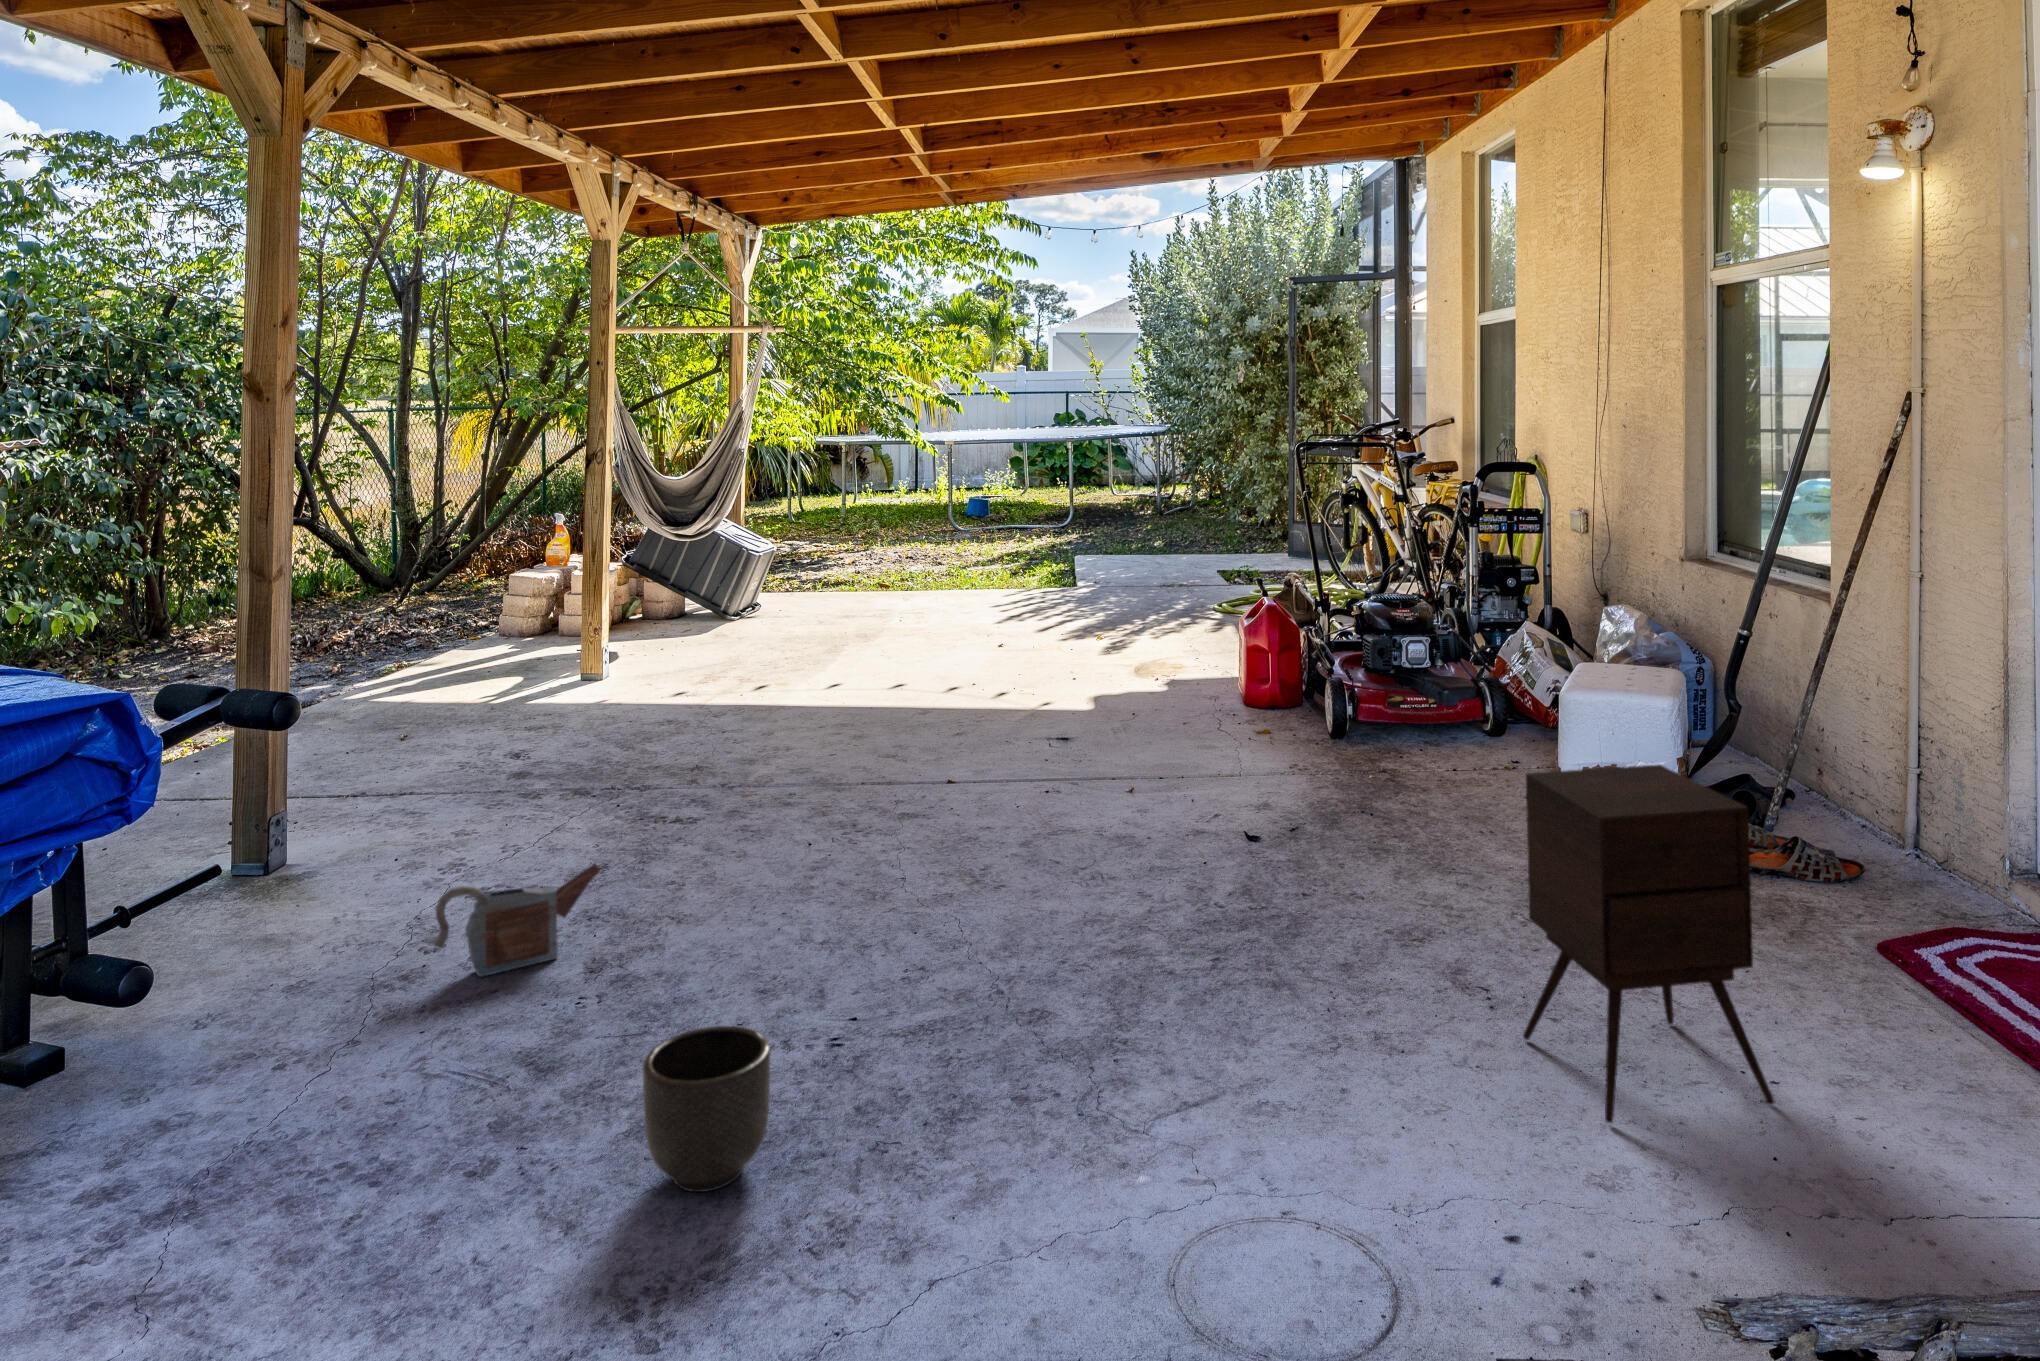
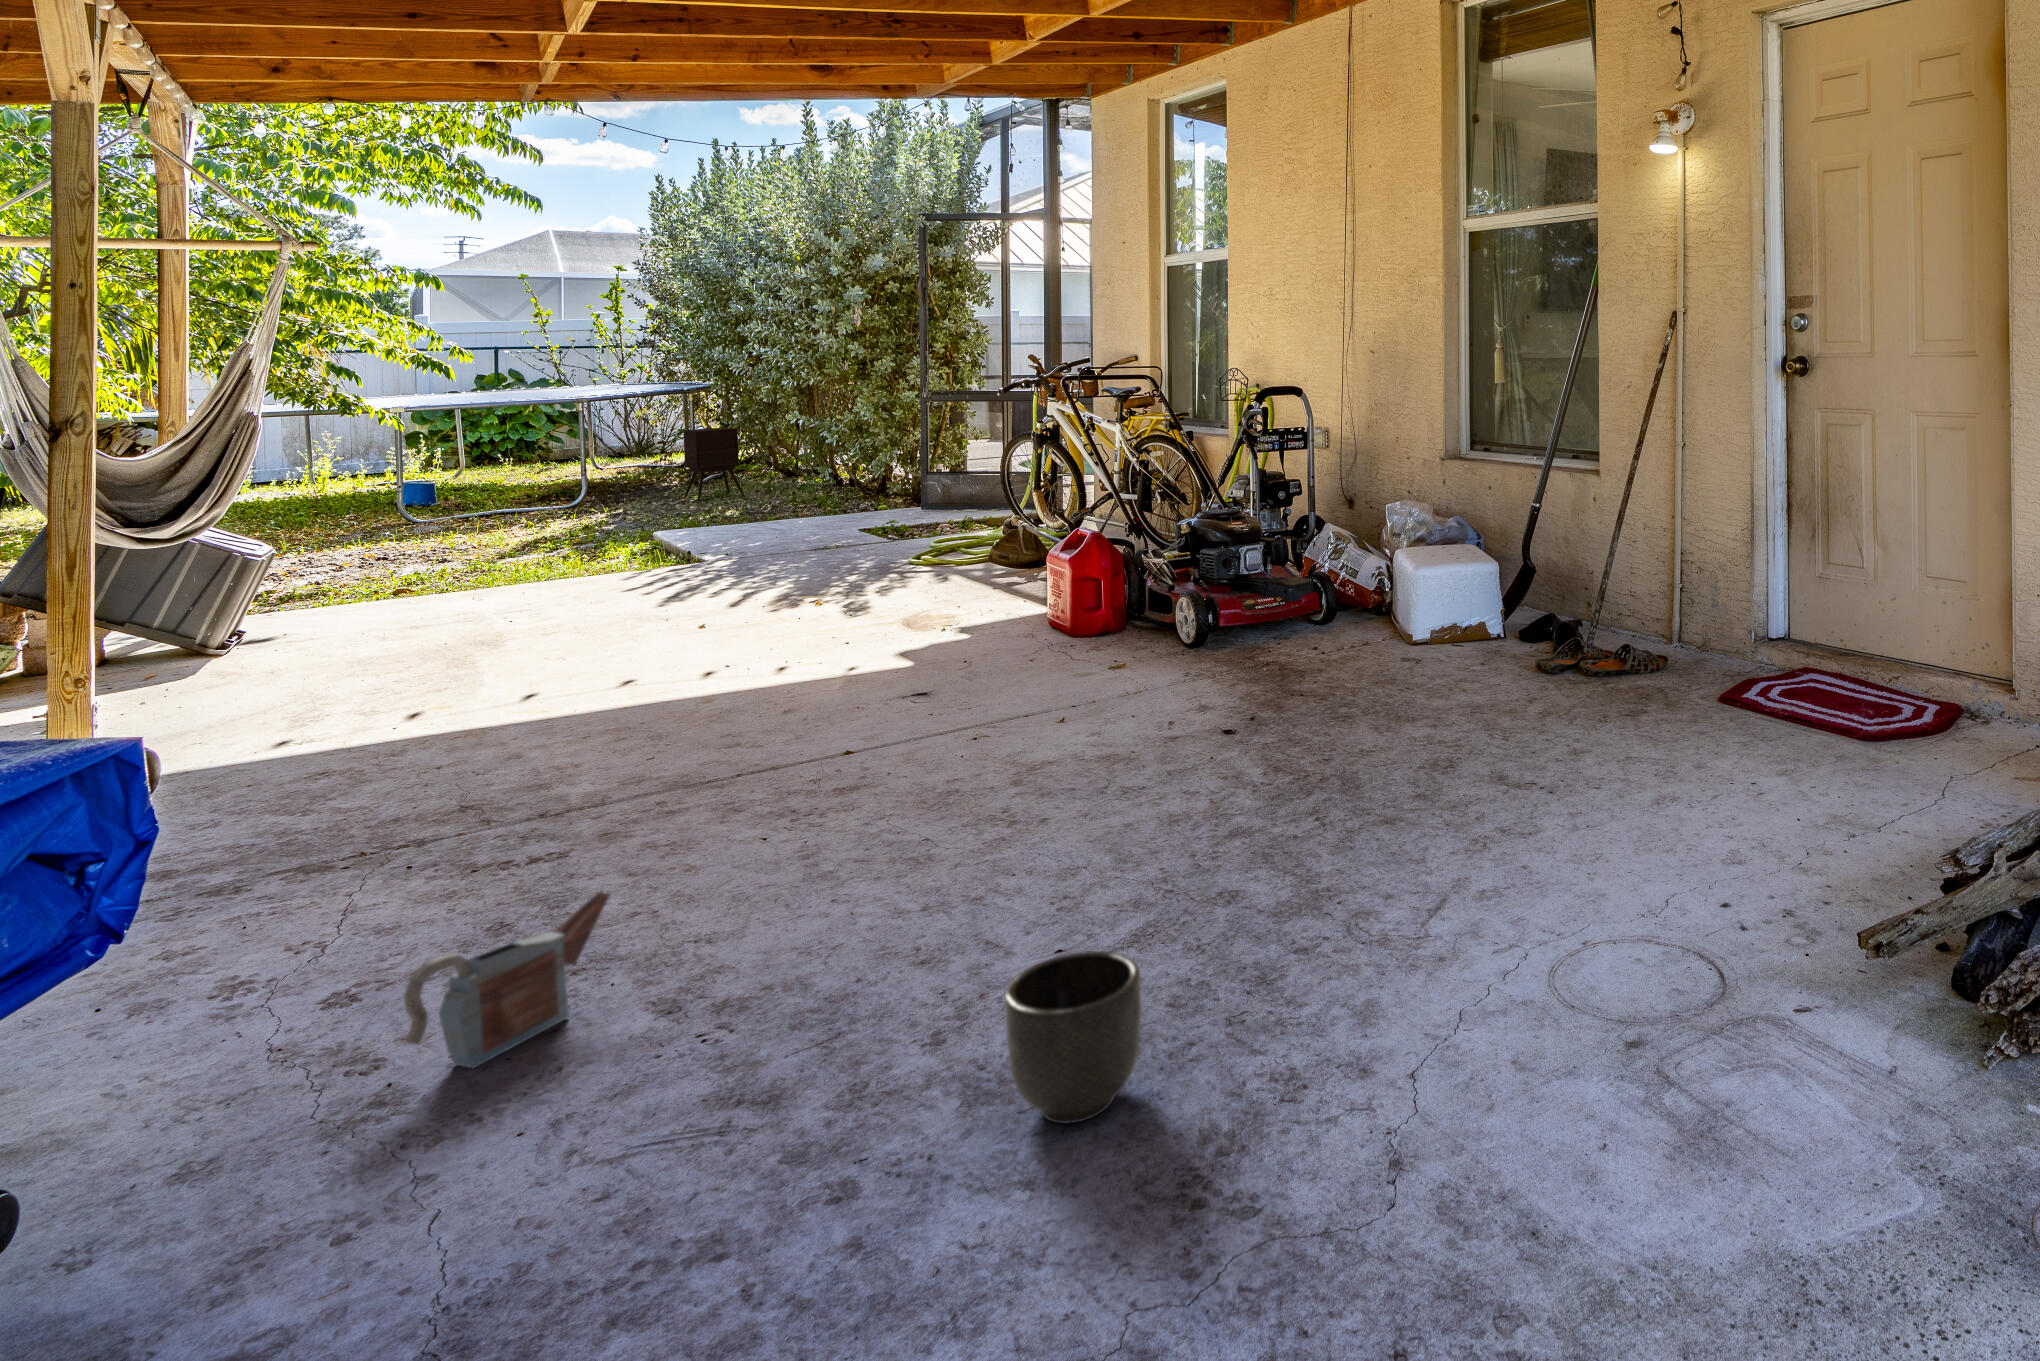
side table: present [1523,765,1774,1123] -> present [683,427,744,501]

